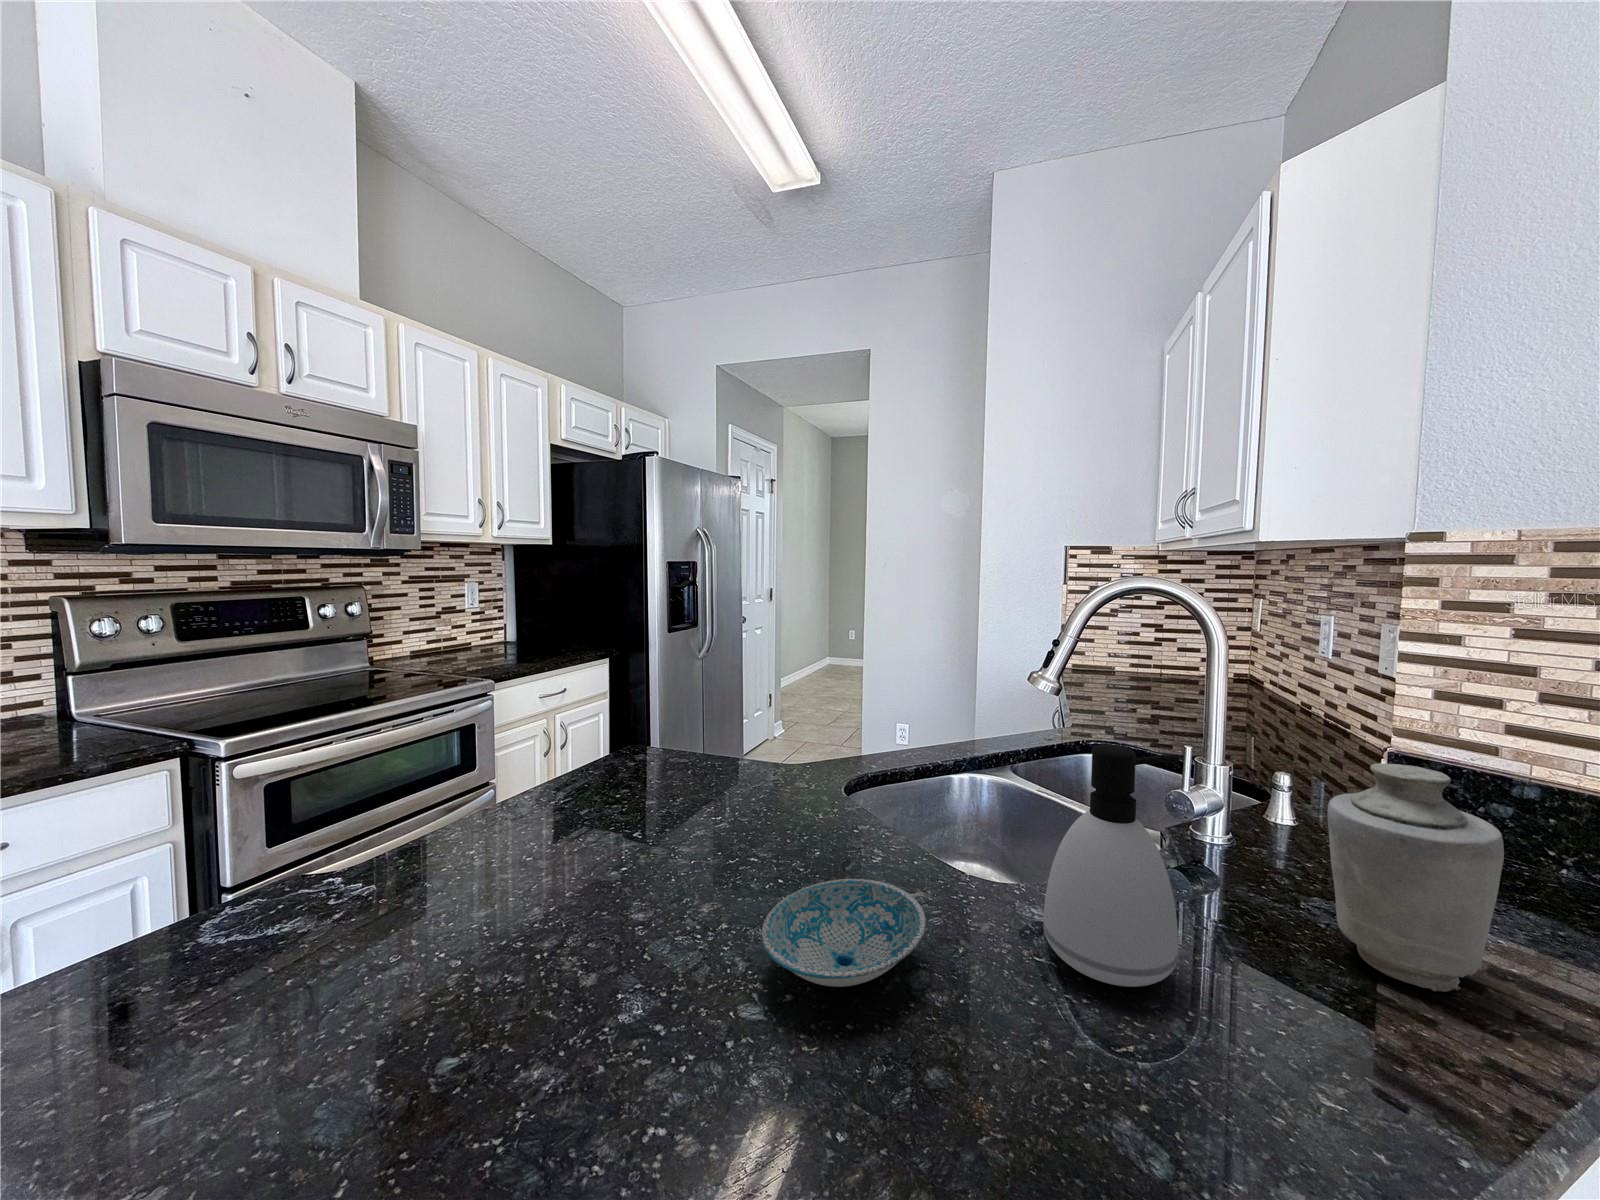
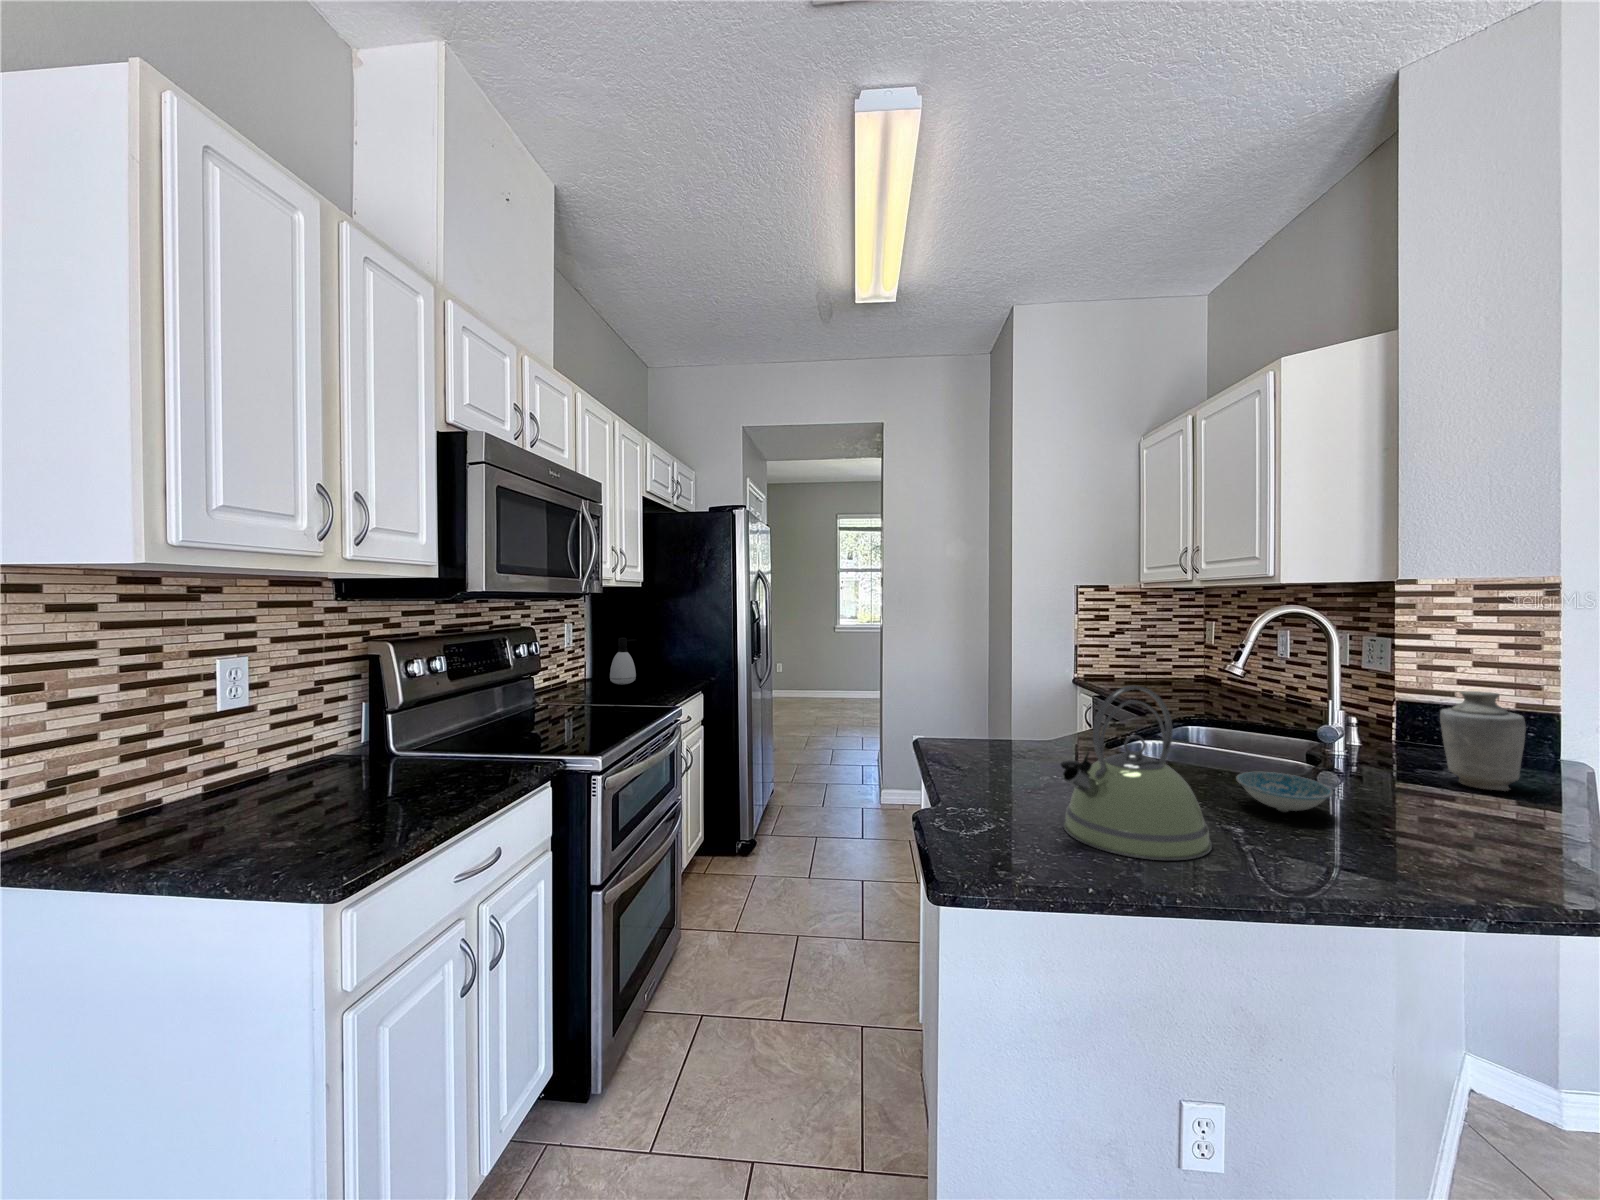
kettle: none [293,719,584,1086] -> present [1060,686,1212,860]
soap dispenser: present [1043,744,1179,987] -> present [610,638,636,685]

